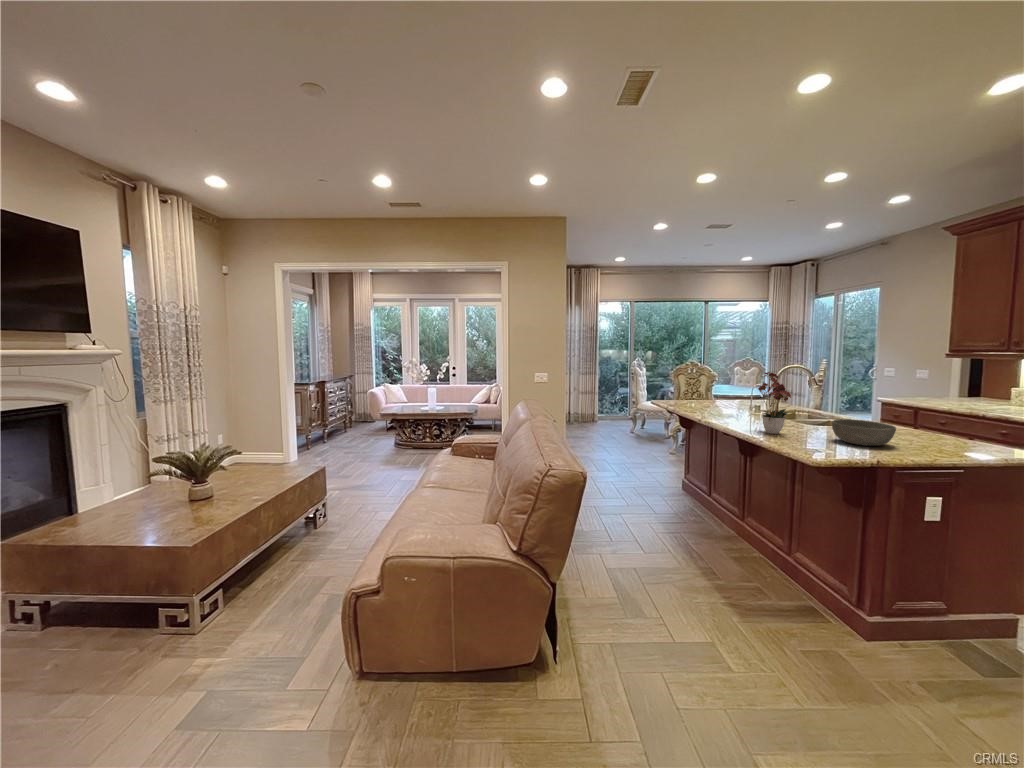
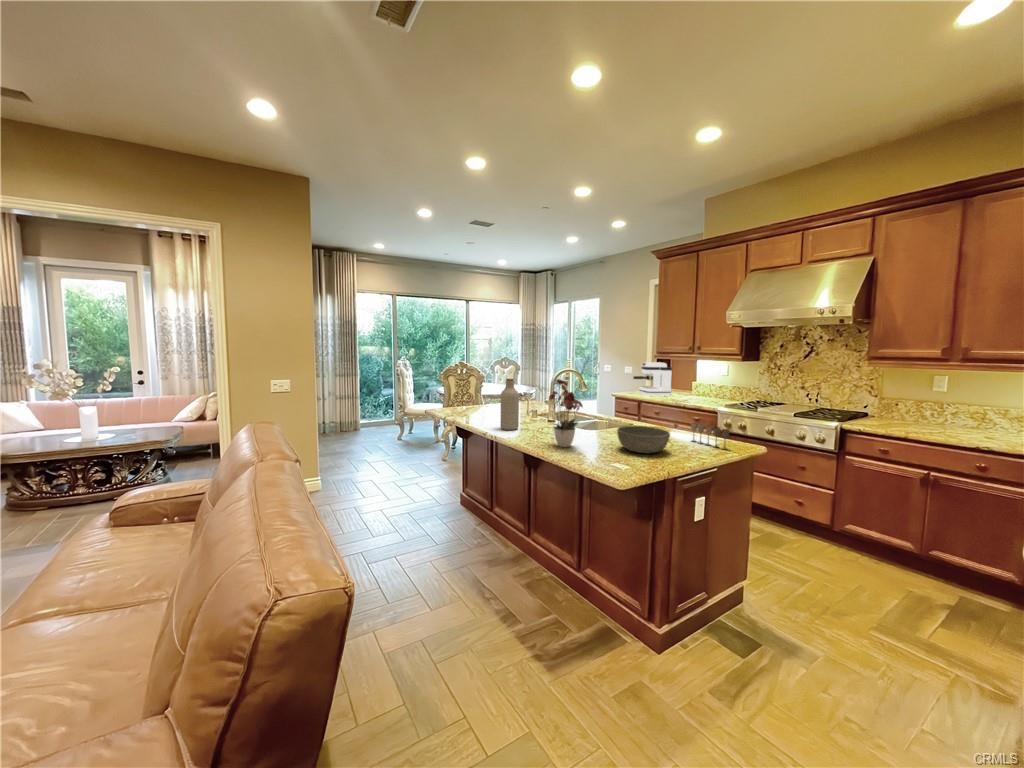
coffee maker: none [907,362,970,404] -> present [633,362,672,396]
bottle: none [716,373,735,419] -> present [500,379,519,430]
wine glass: none [939,423,989,453] -> present [691,423,729,450]

